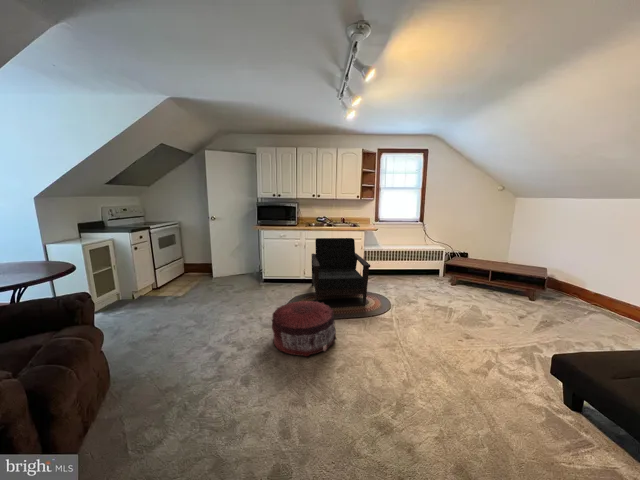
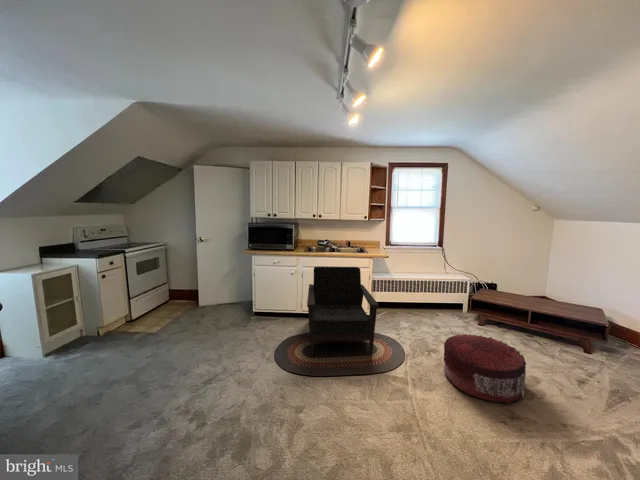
pouf: present [272,301,337,356] -> present [444,334,526,404]

